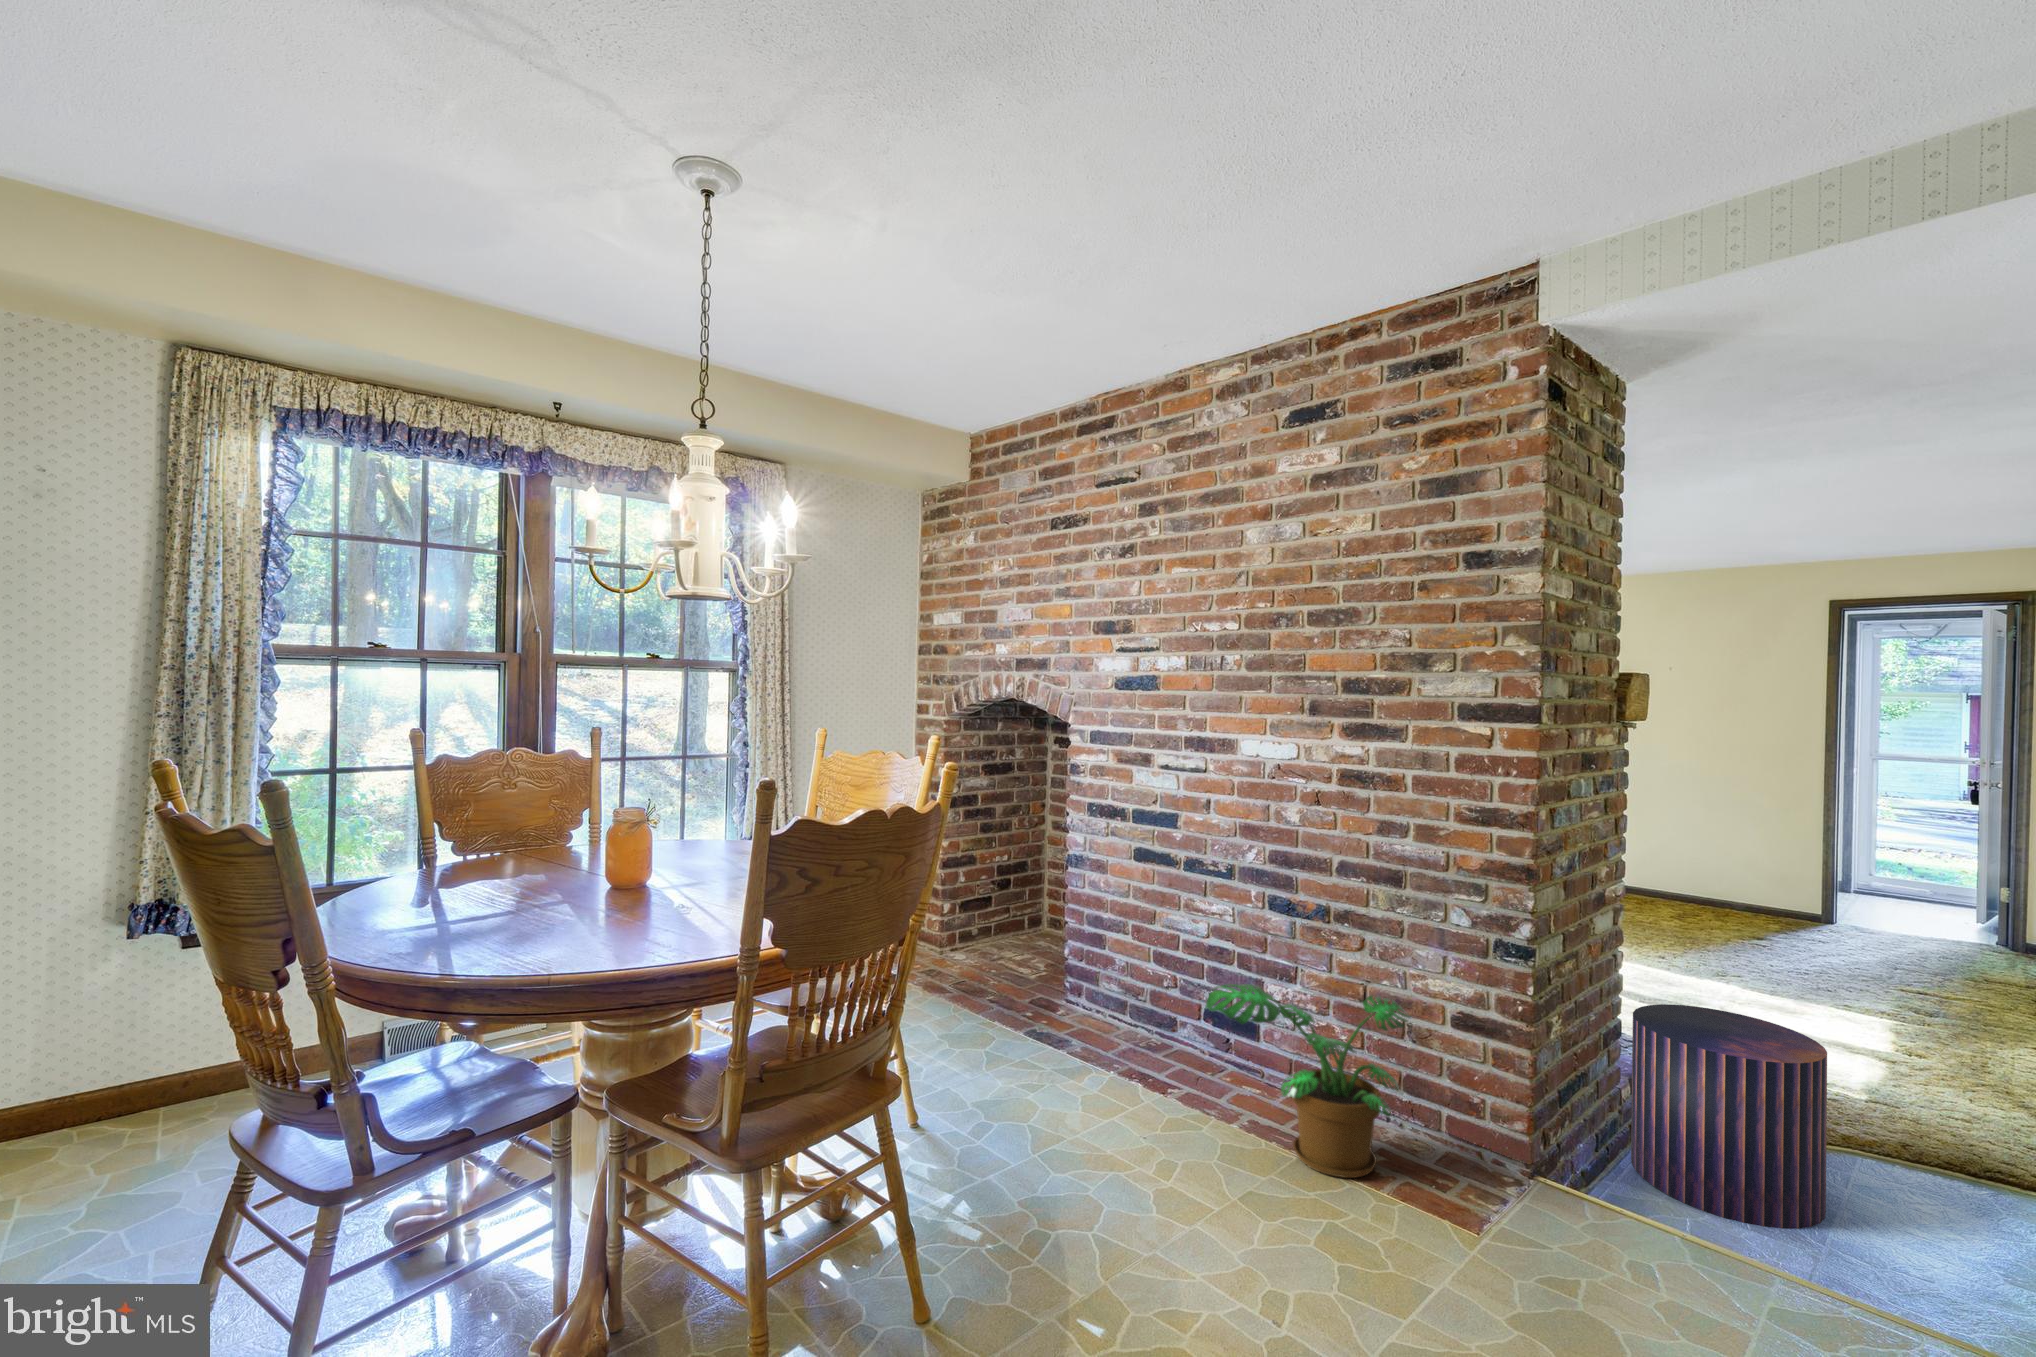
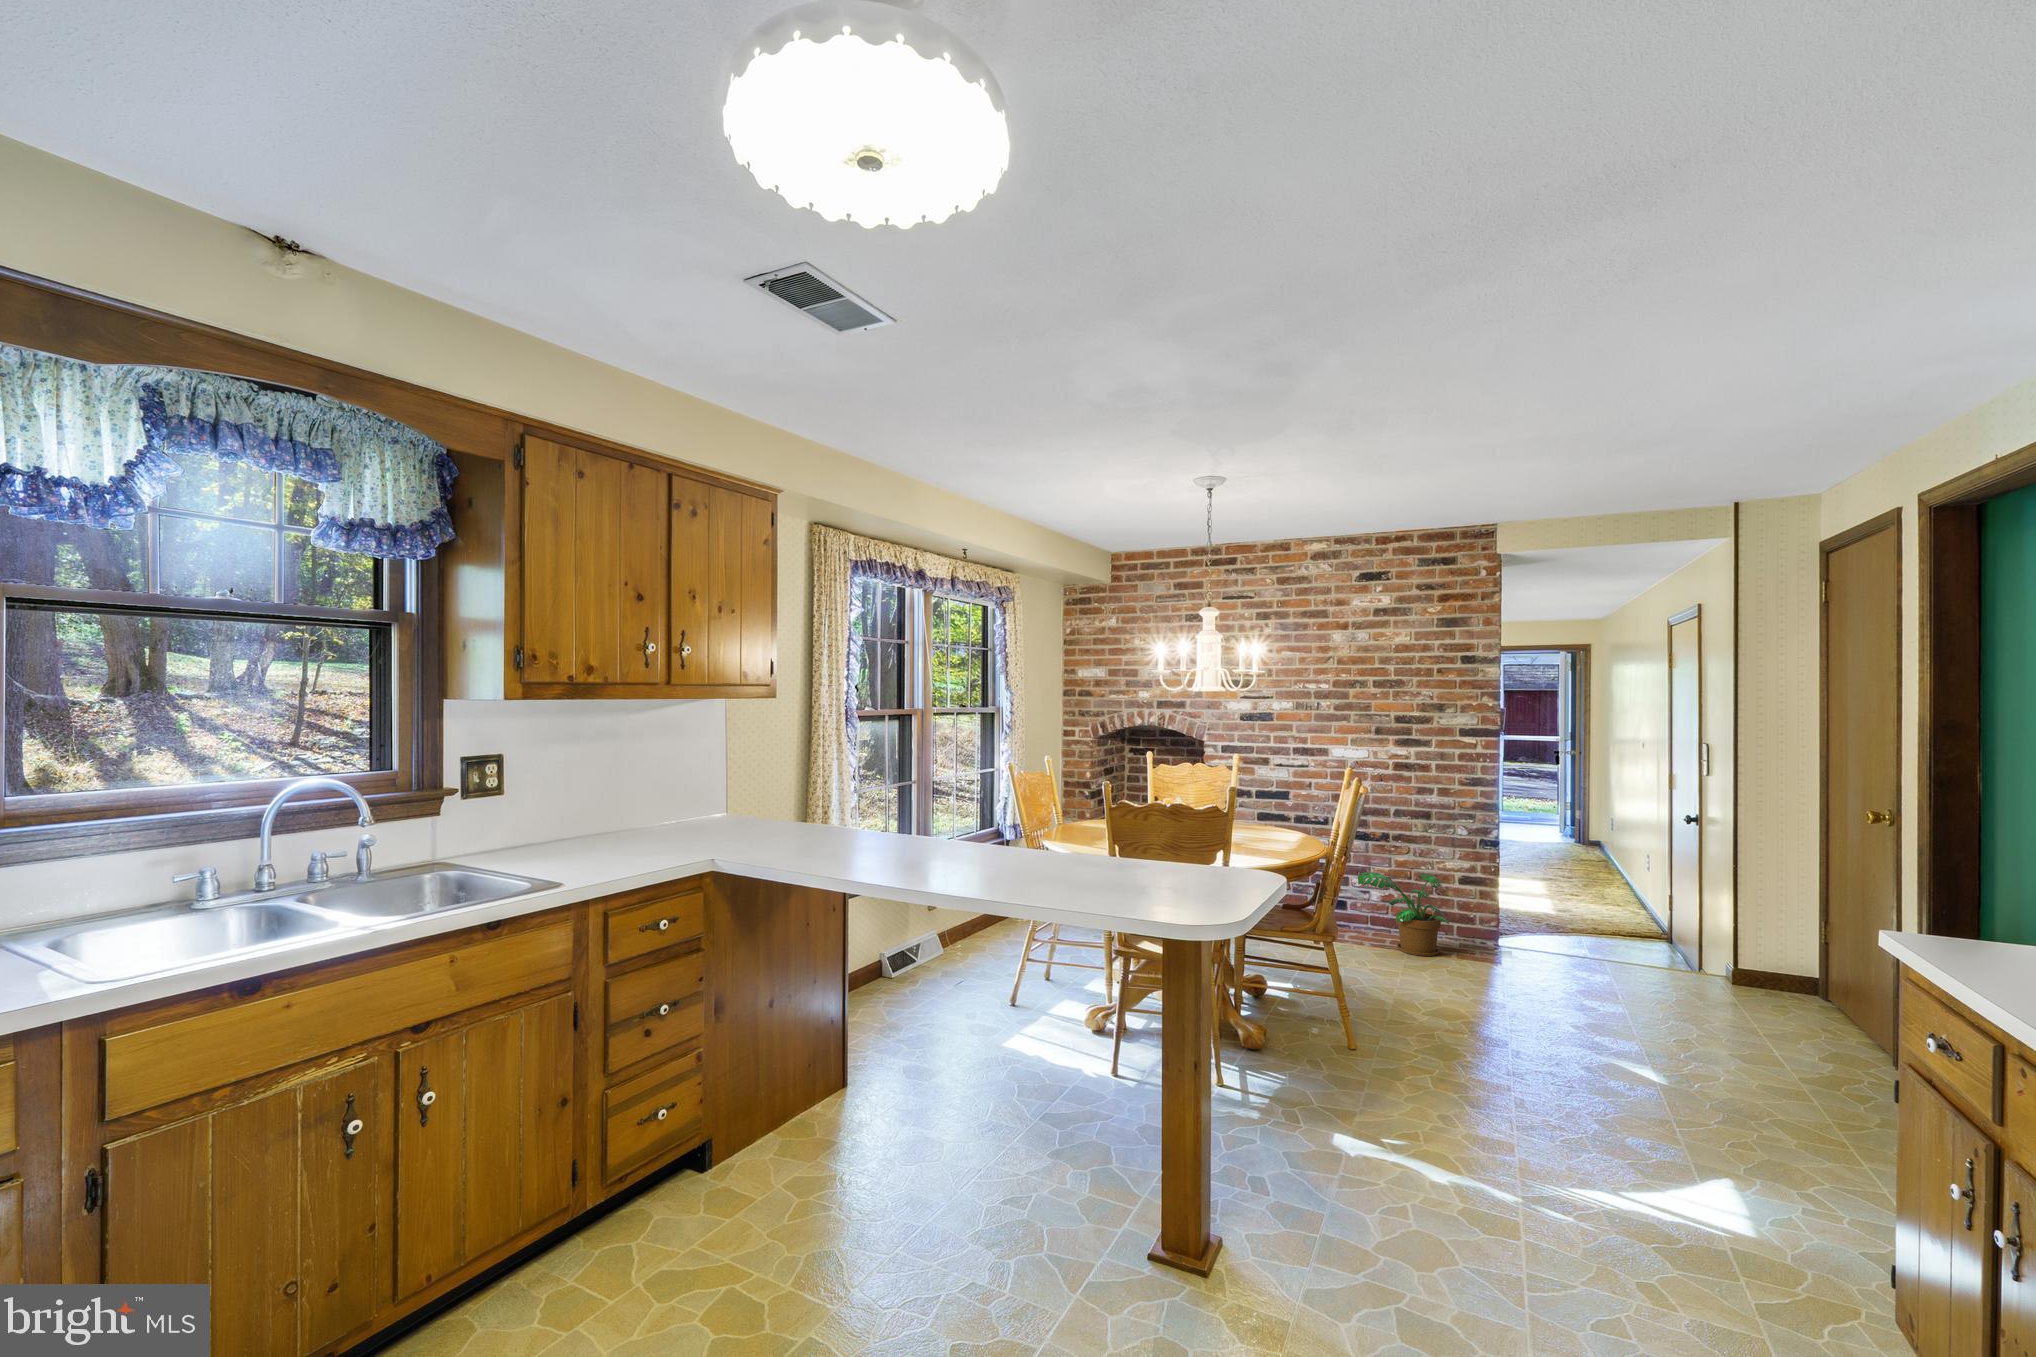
pouf: present [1631,1004,1827,1229] -> none [1518,872,1601,959]

